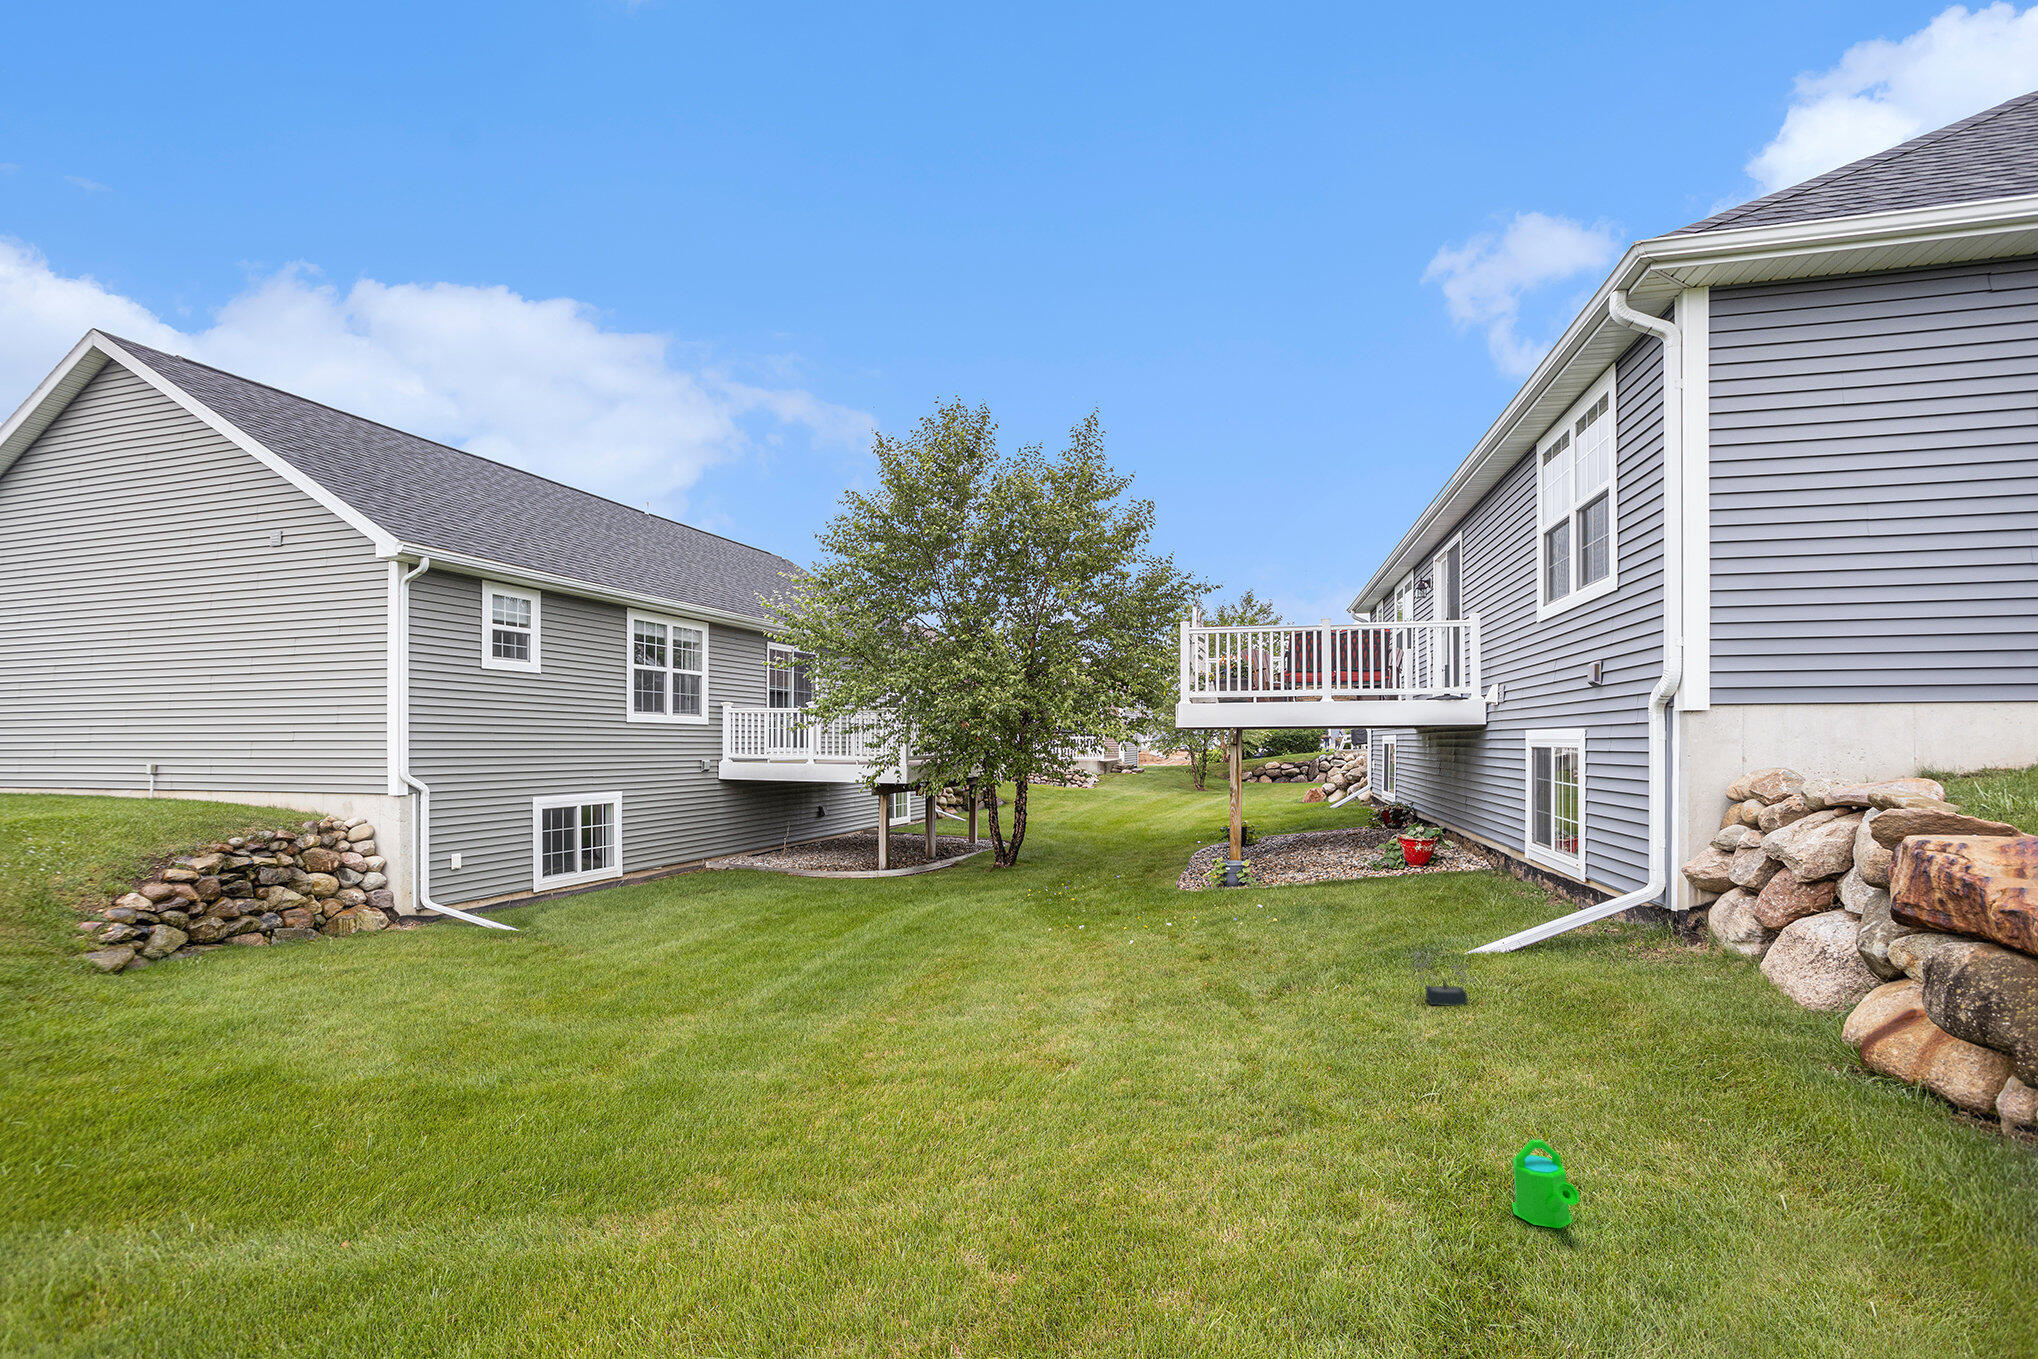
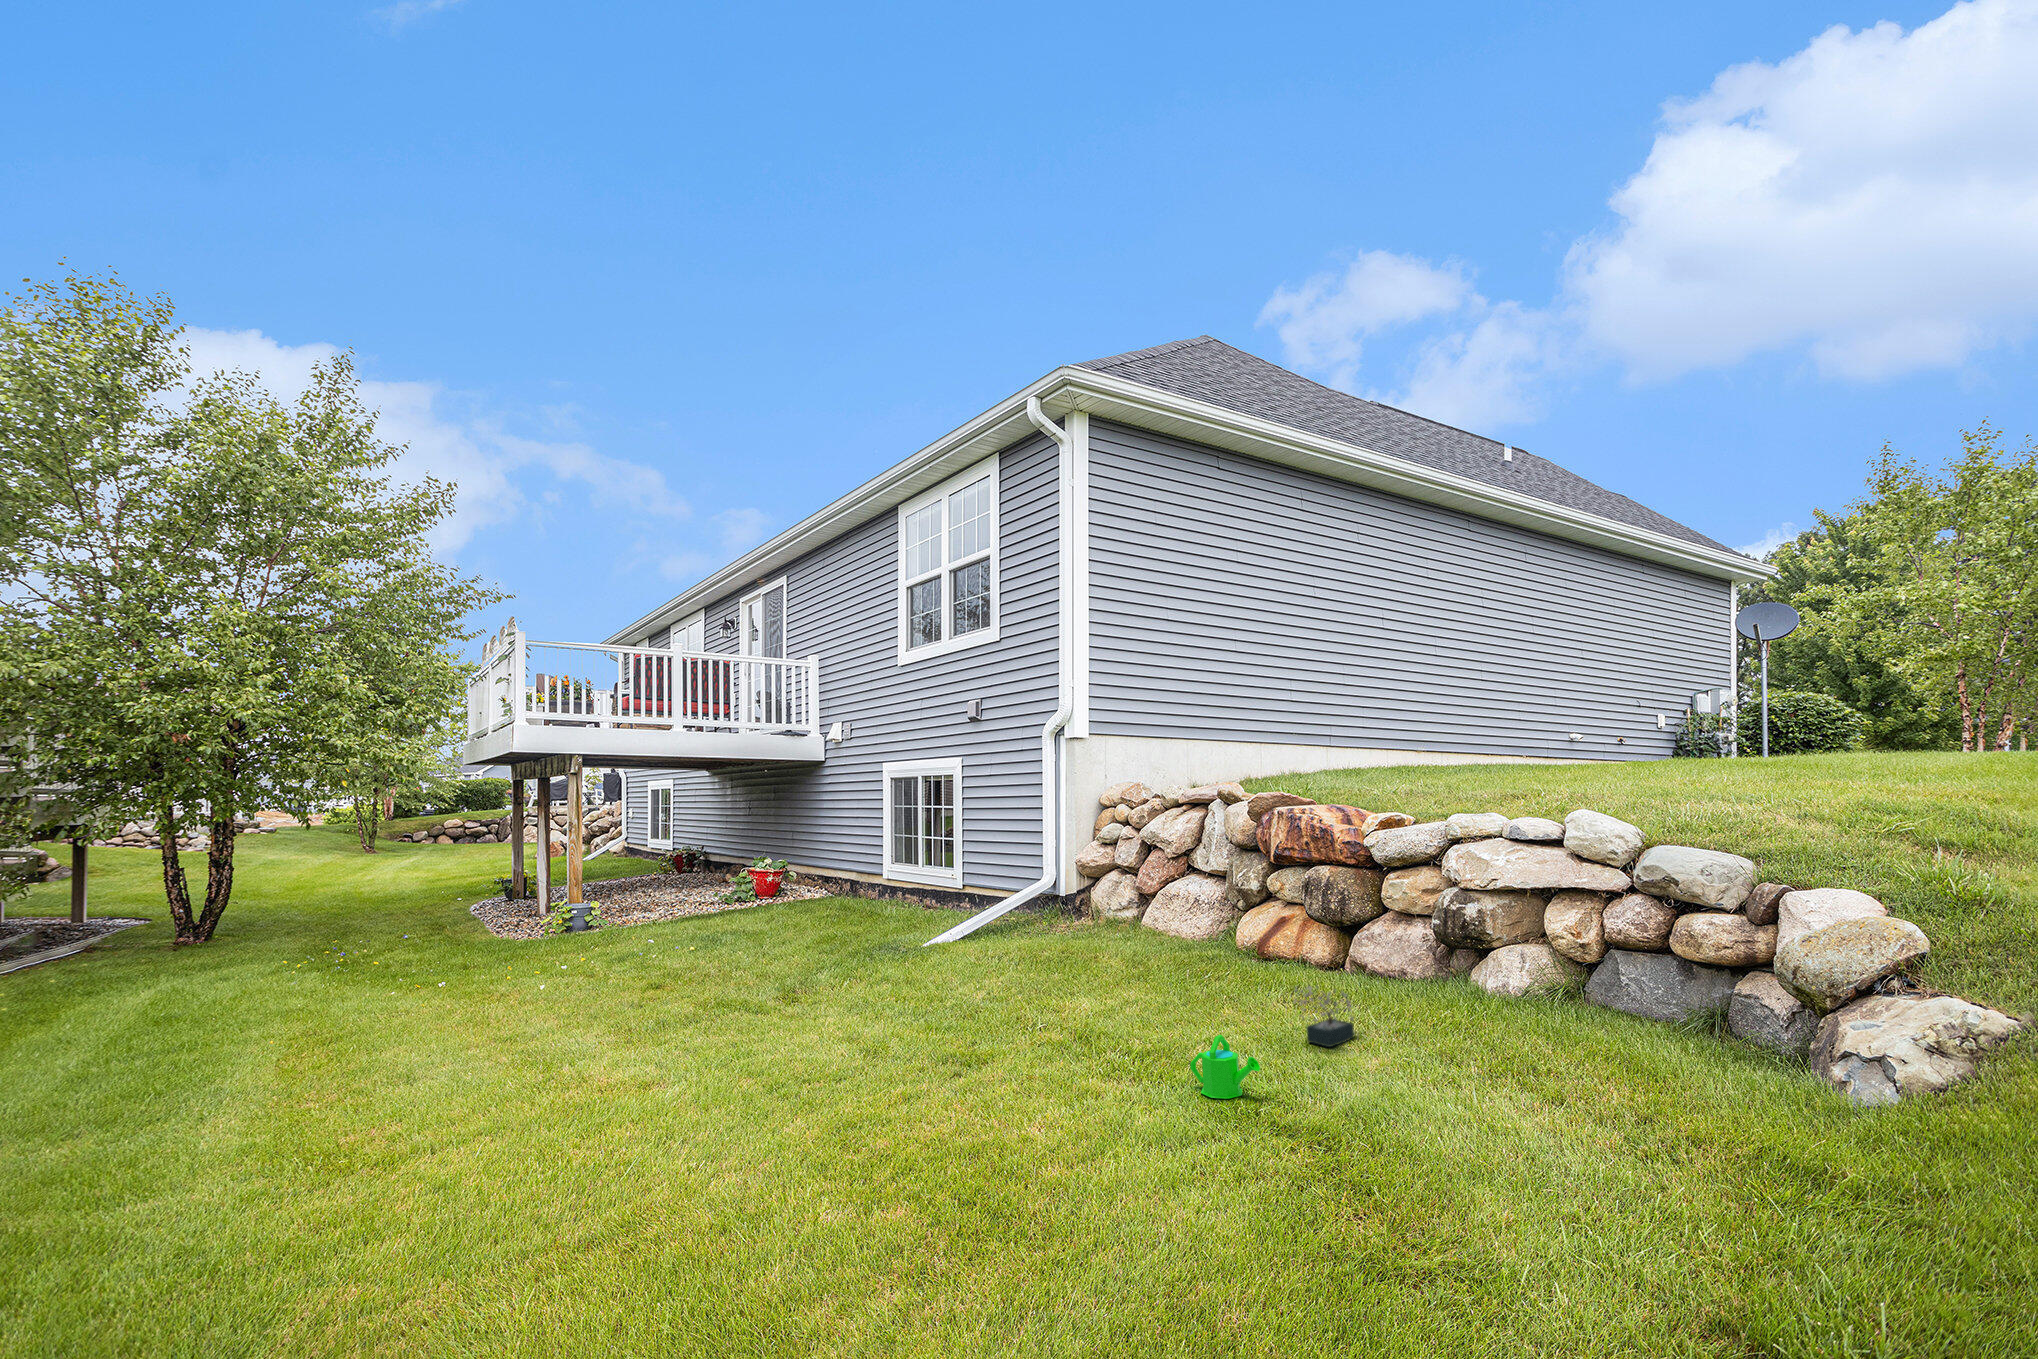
decorative plant: present [1414,953,1473,1006] -> present [1294,986,1354,1047]

